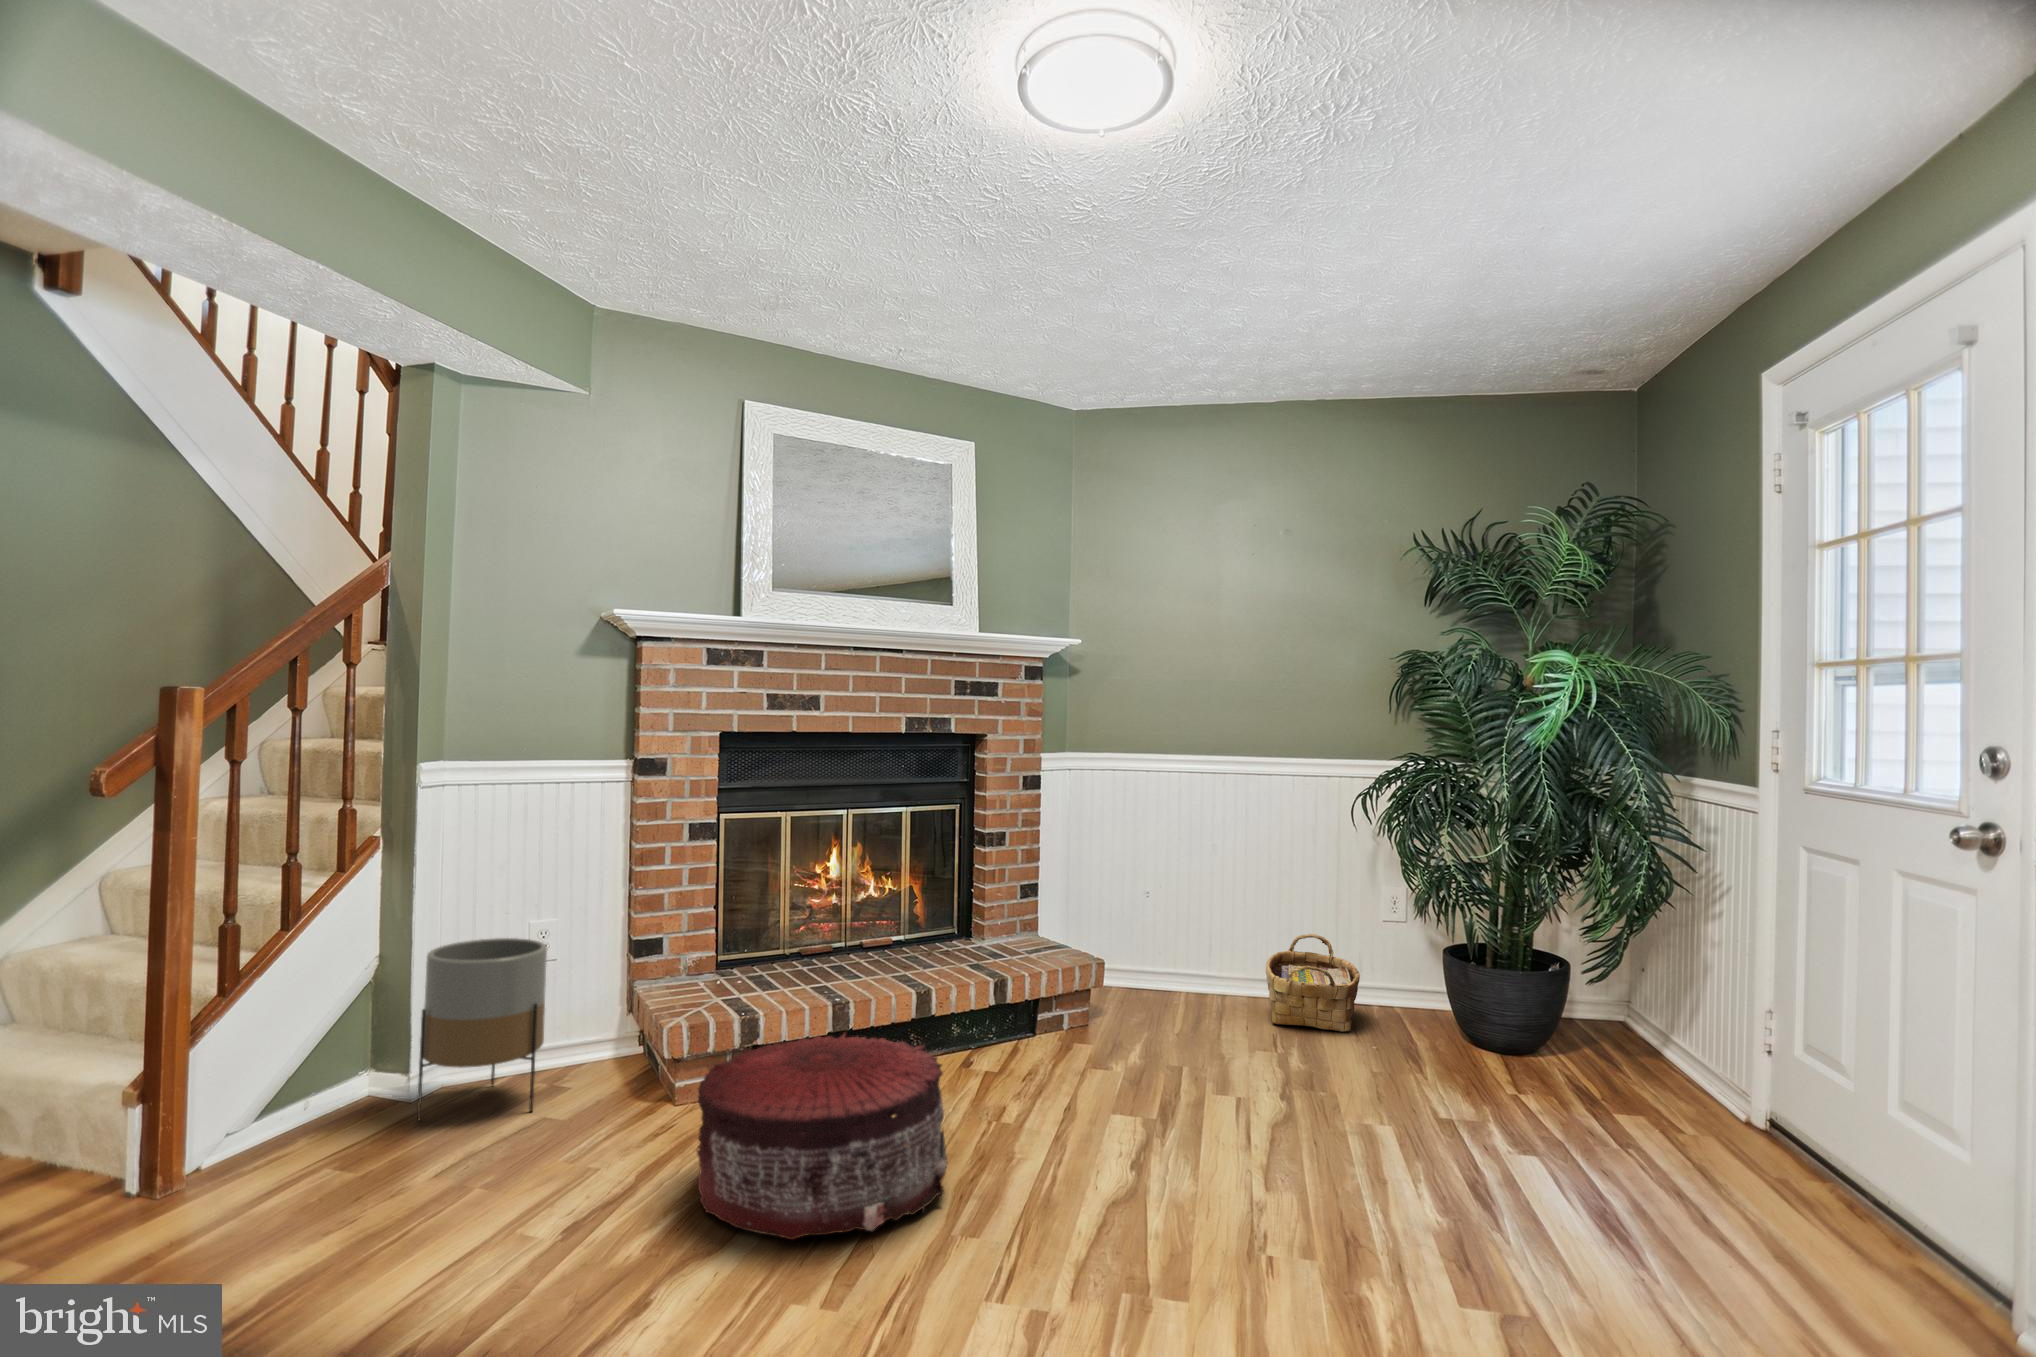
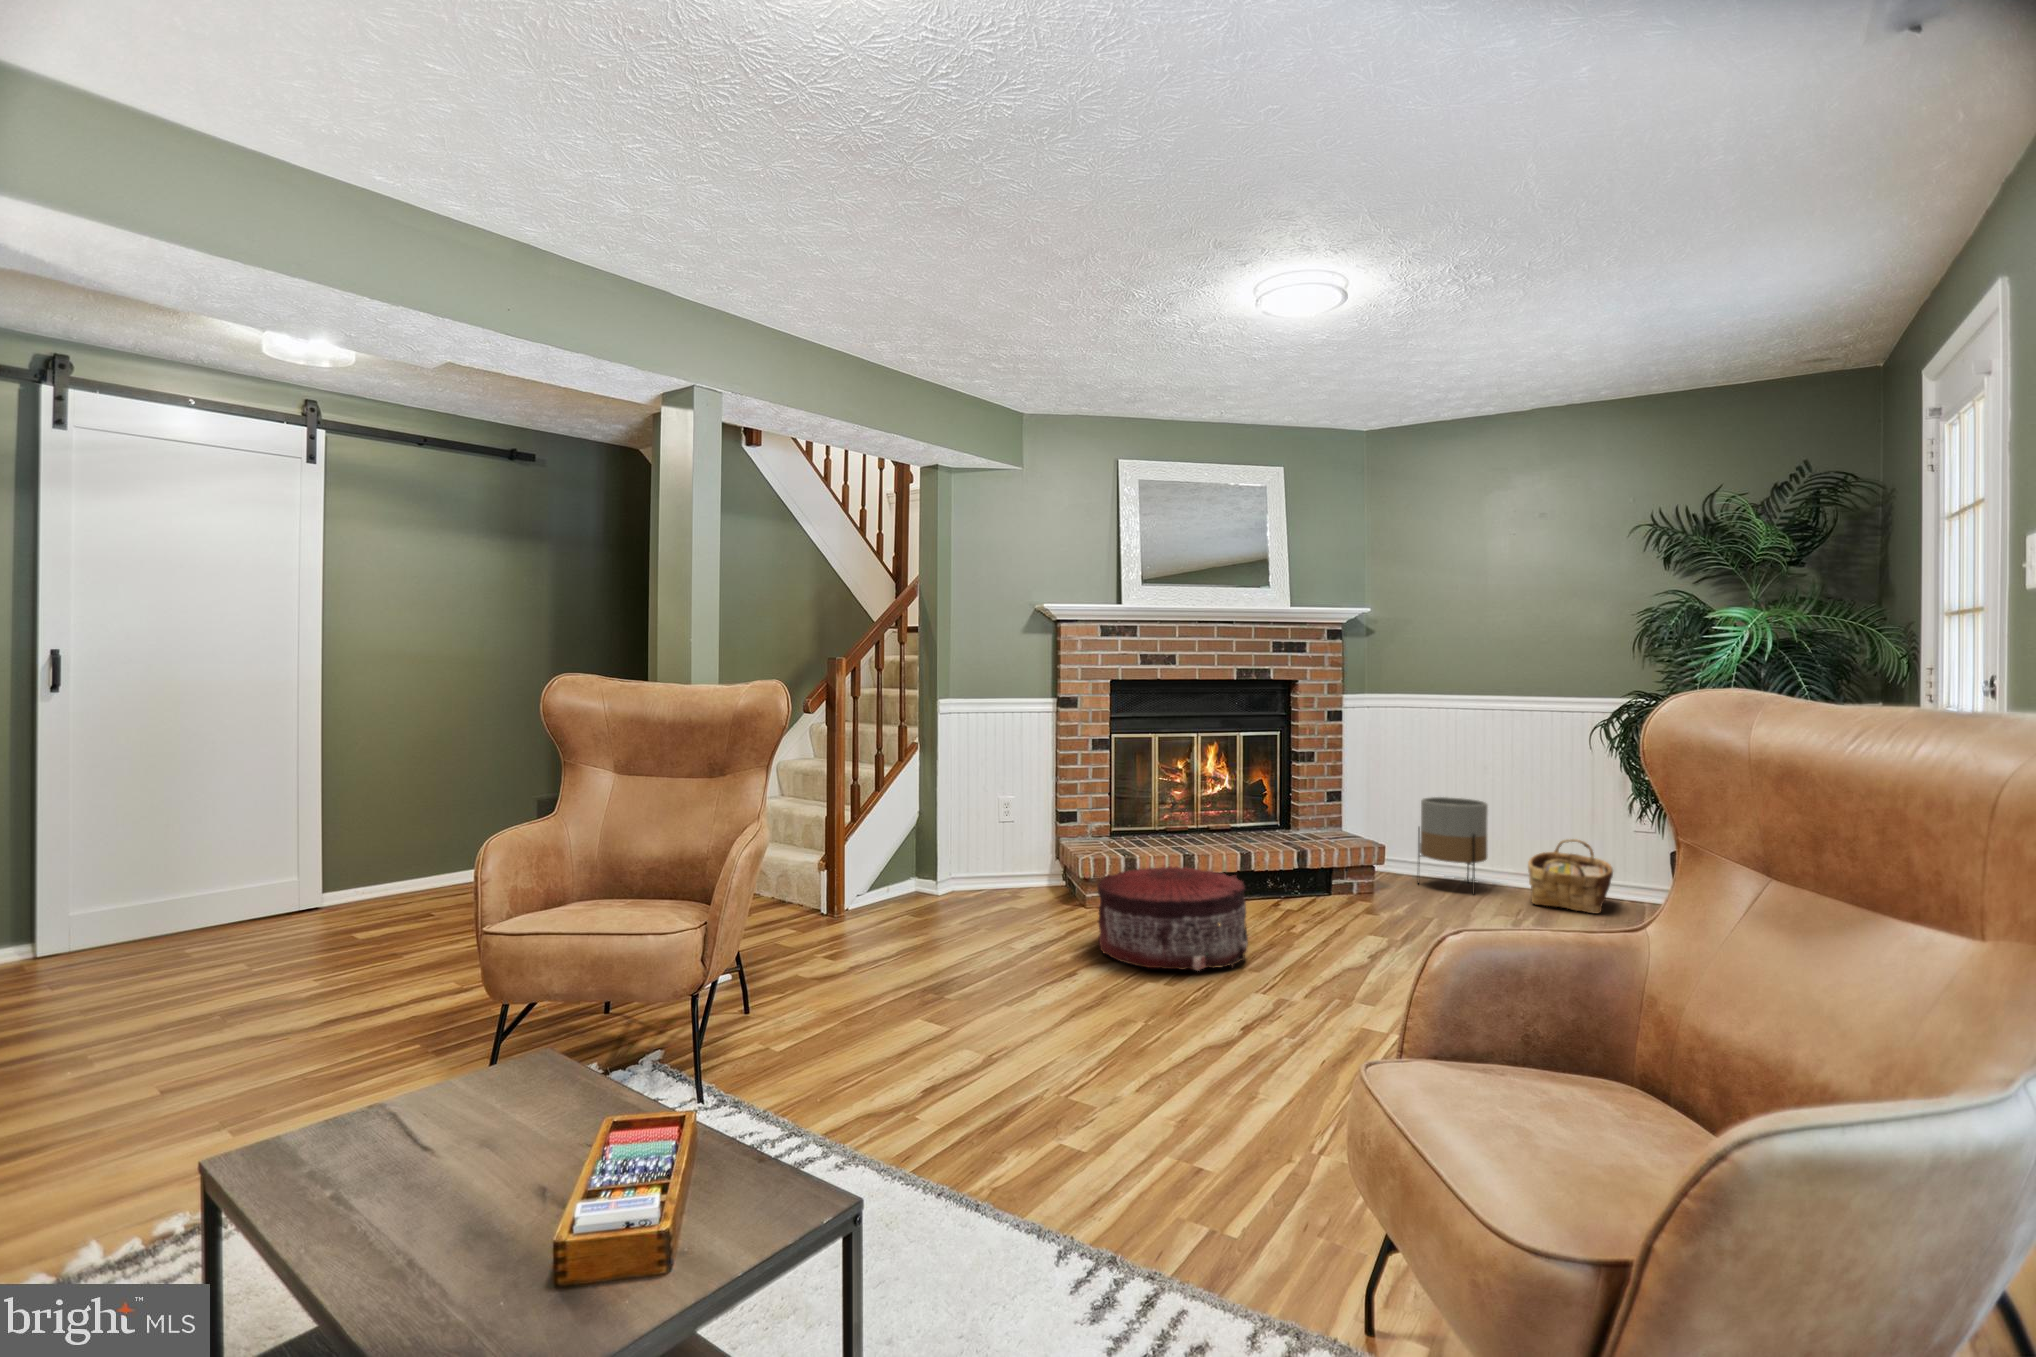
planter: present [417,938,547,1120] -> present [1418,797,1488,894]

